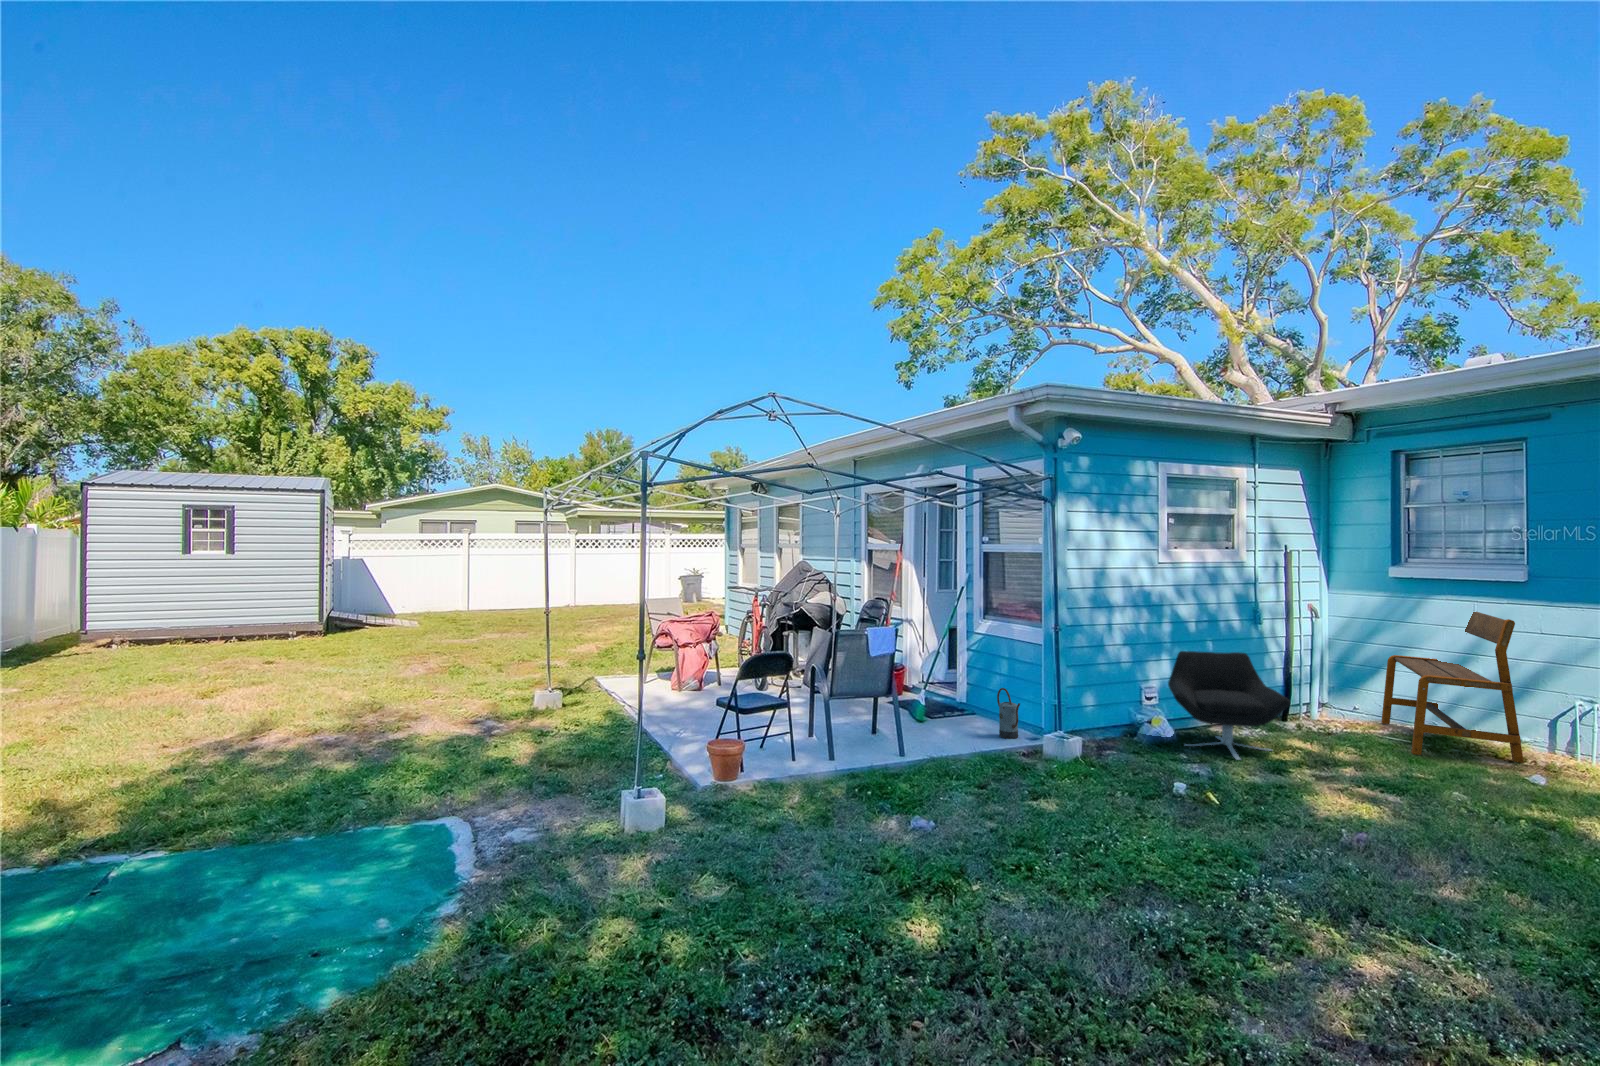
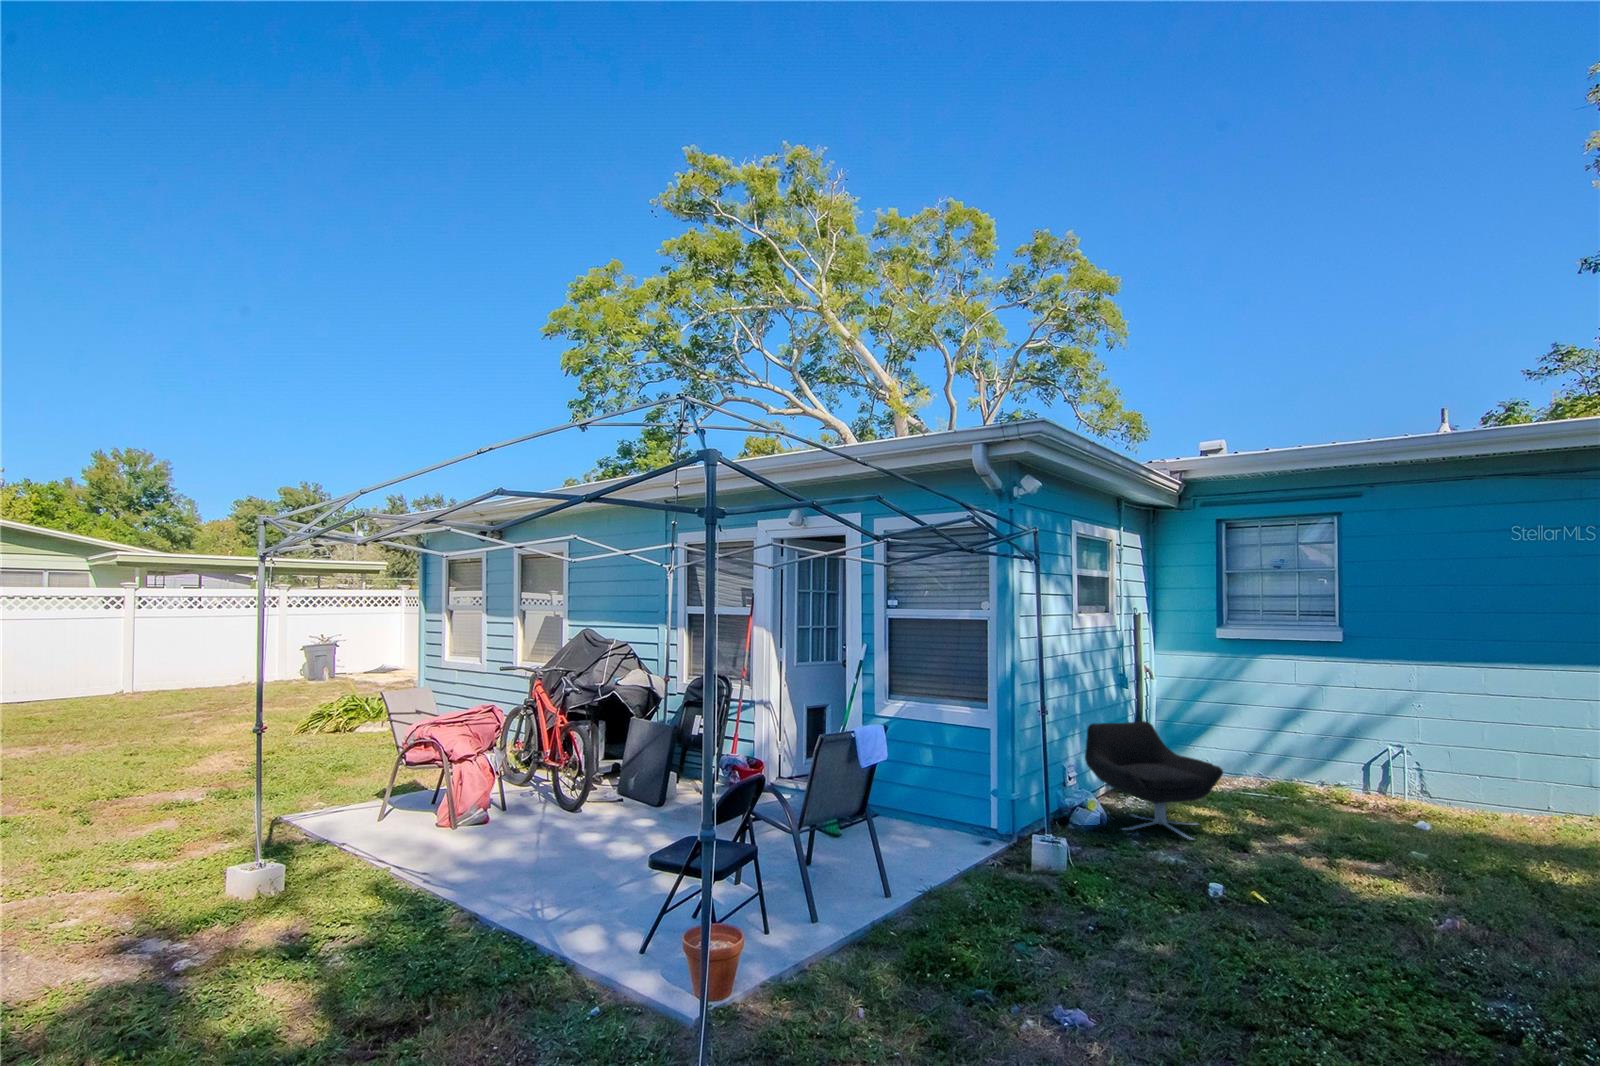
bench: present [1381,612,1524,763] -> none [1219,666,1374,812]
watering can: present [997,688,1020,739] -> none [928,784,972,848]

